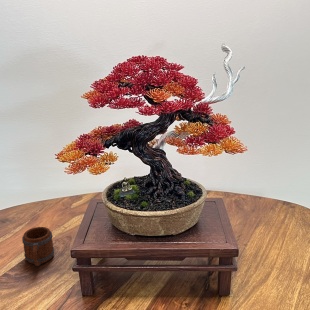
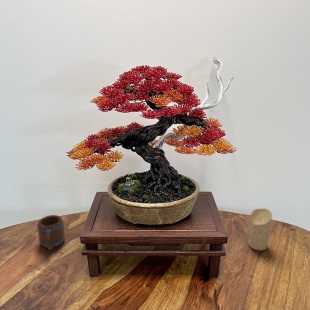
candle: none [266,217,291,265] -> present [248,208,272,250]

